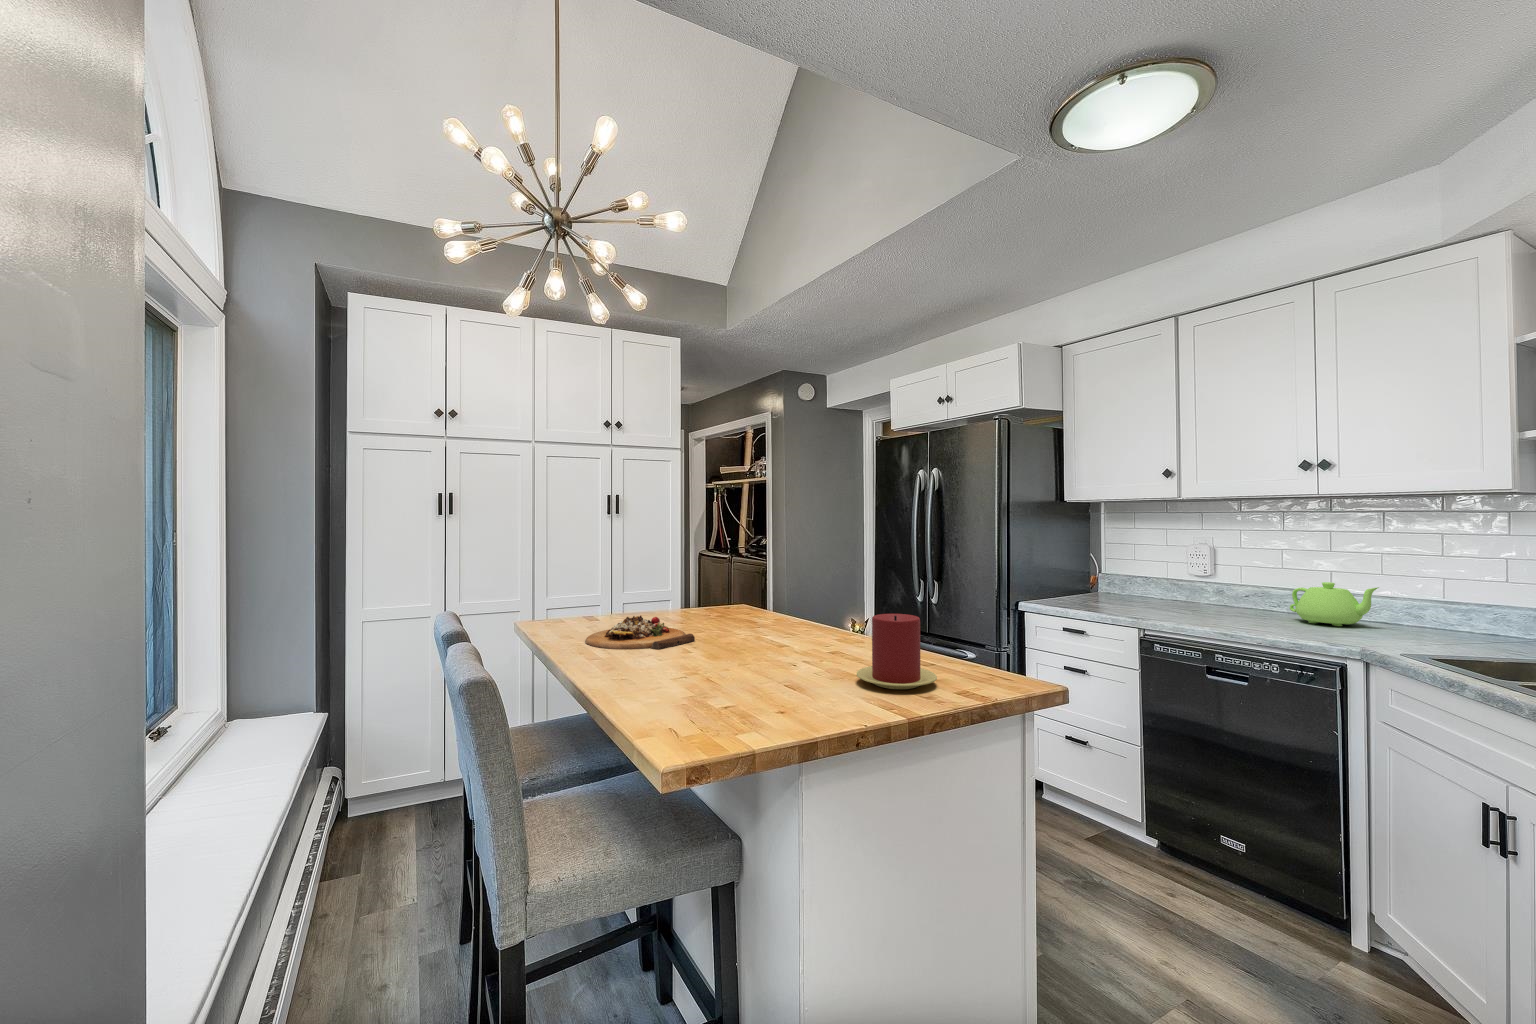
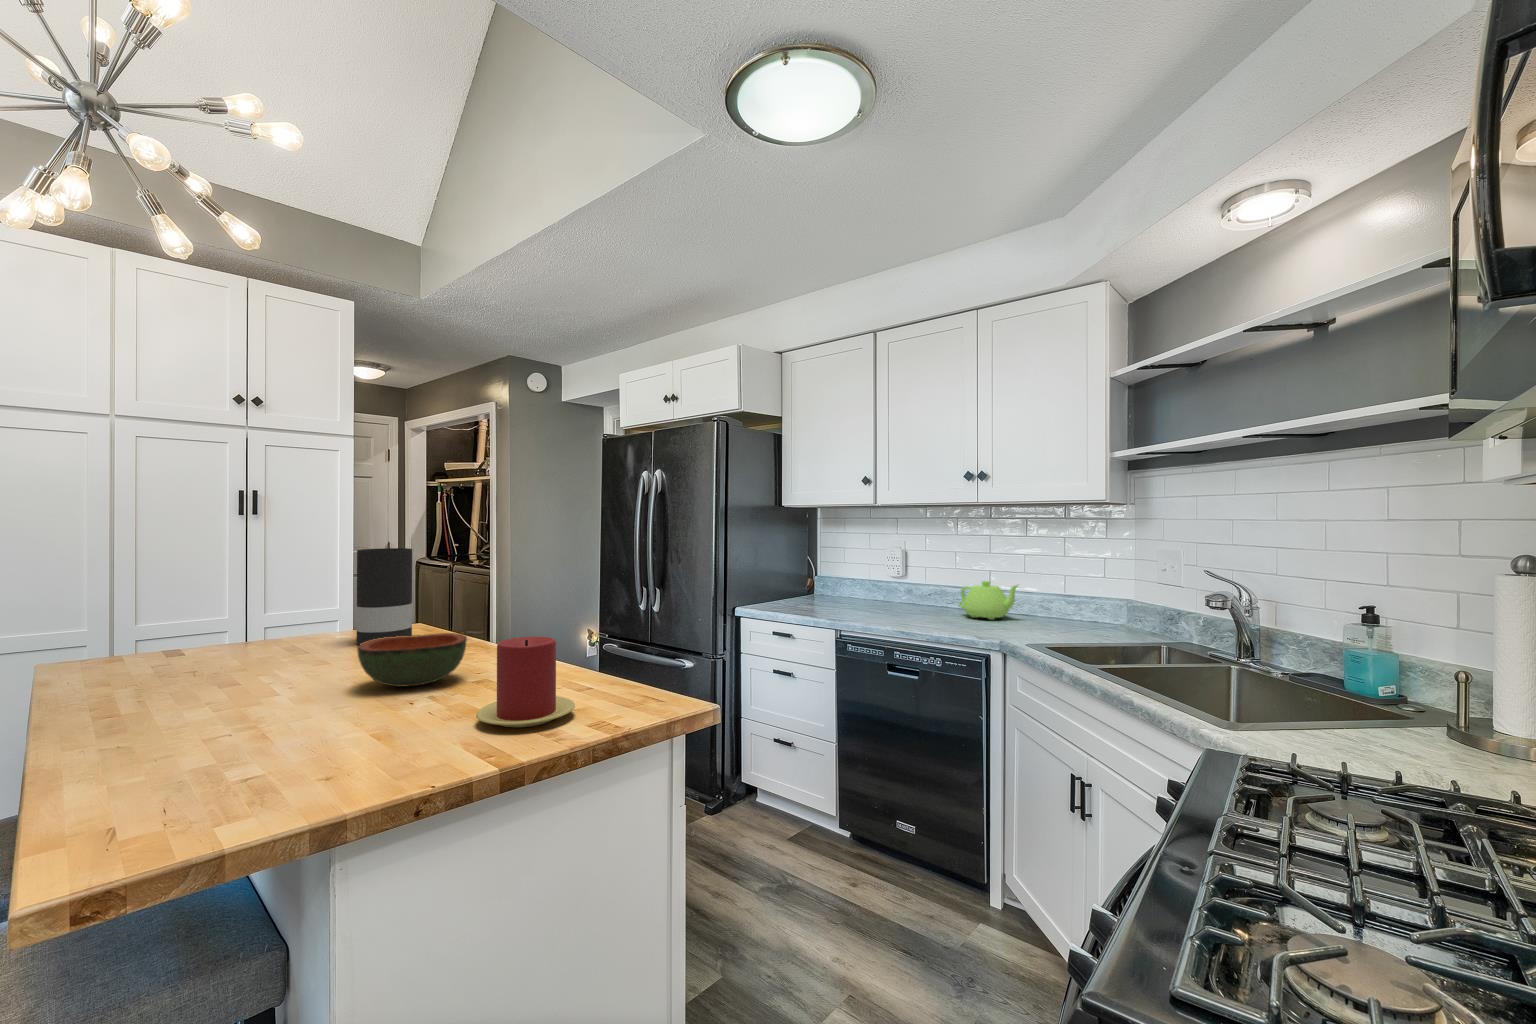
vase: none [707,540,746,619] -> present [356,548,412,645]
bowl: none [740,610,819,651] -> present [357,633,467,686]
cutting board: present [585,616,695,649] -> none [124,651,306,701]

